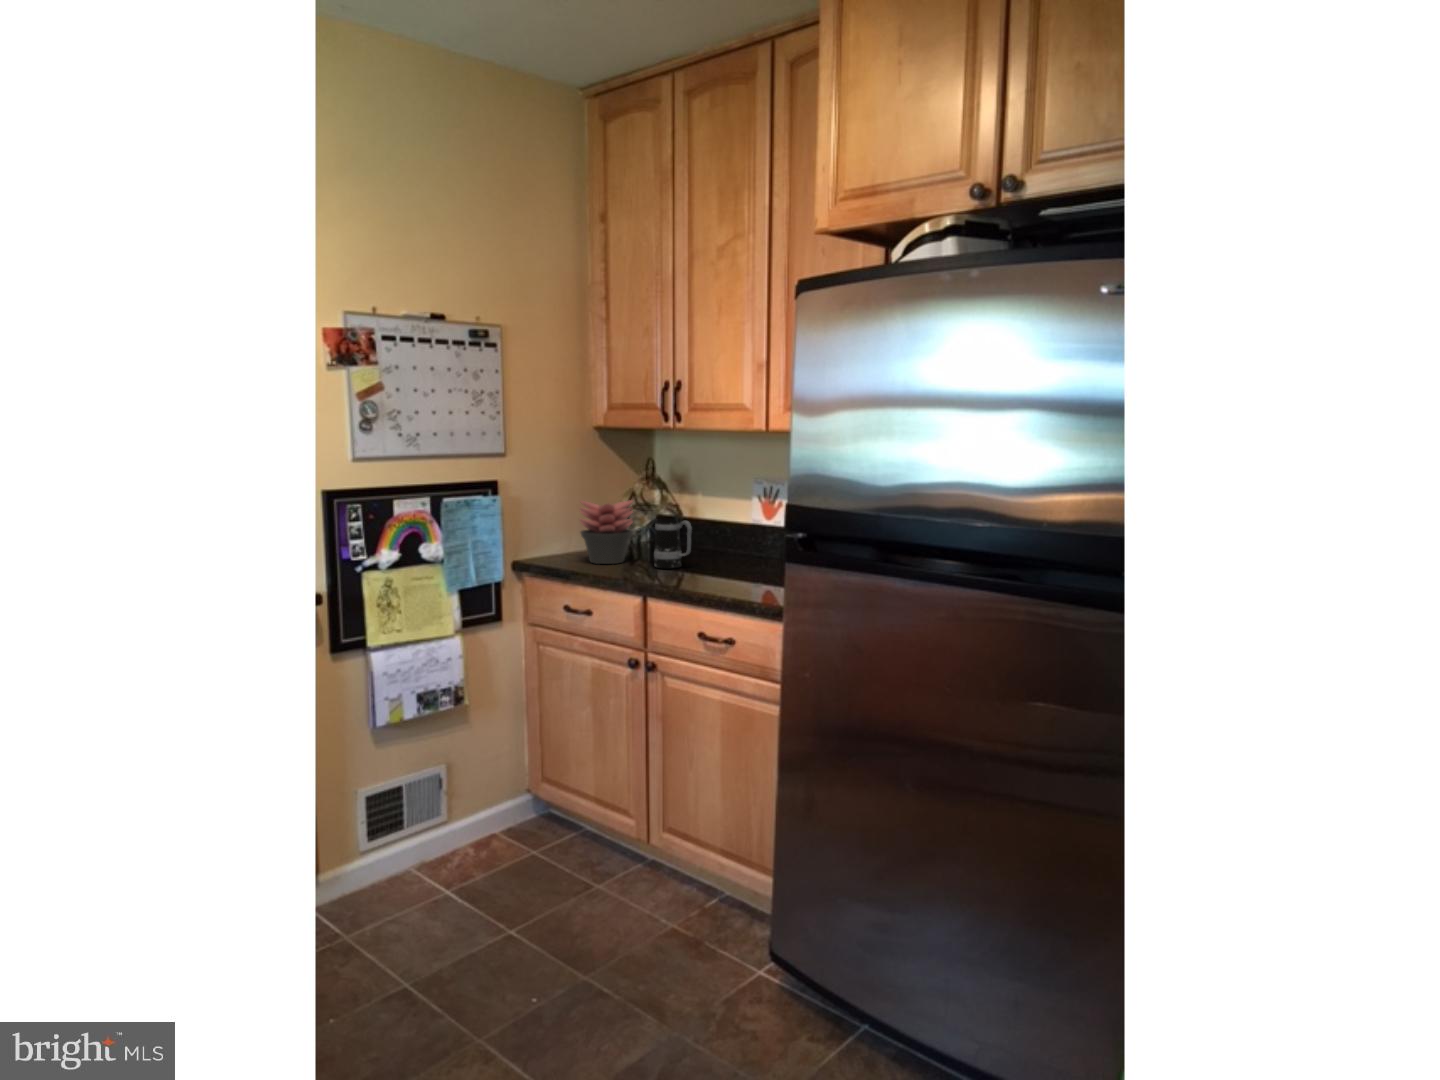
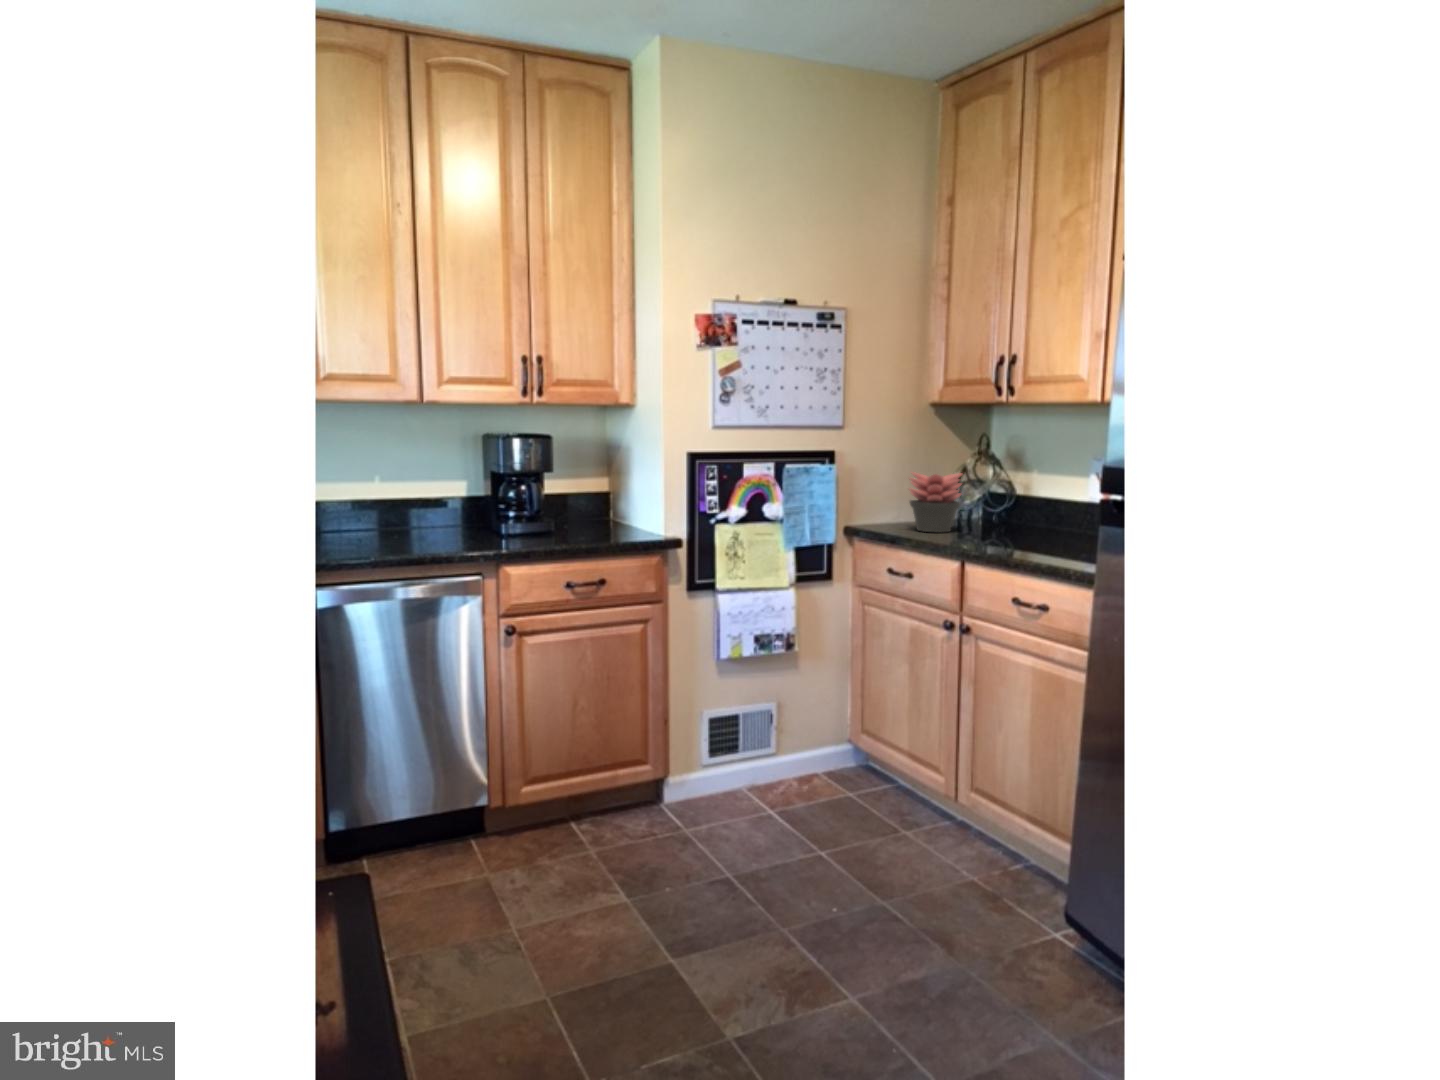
mug: present [654,520,692,569] -> none [978,492,1018,539]

